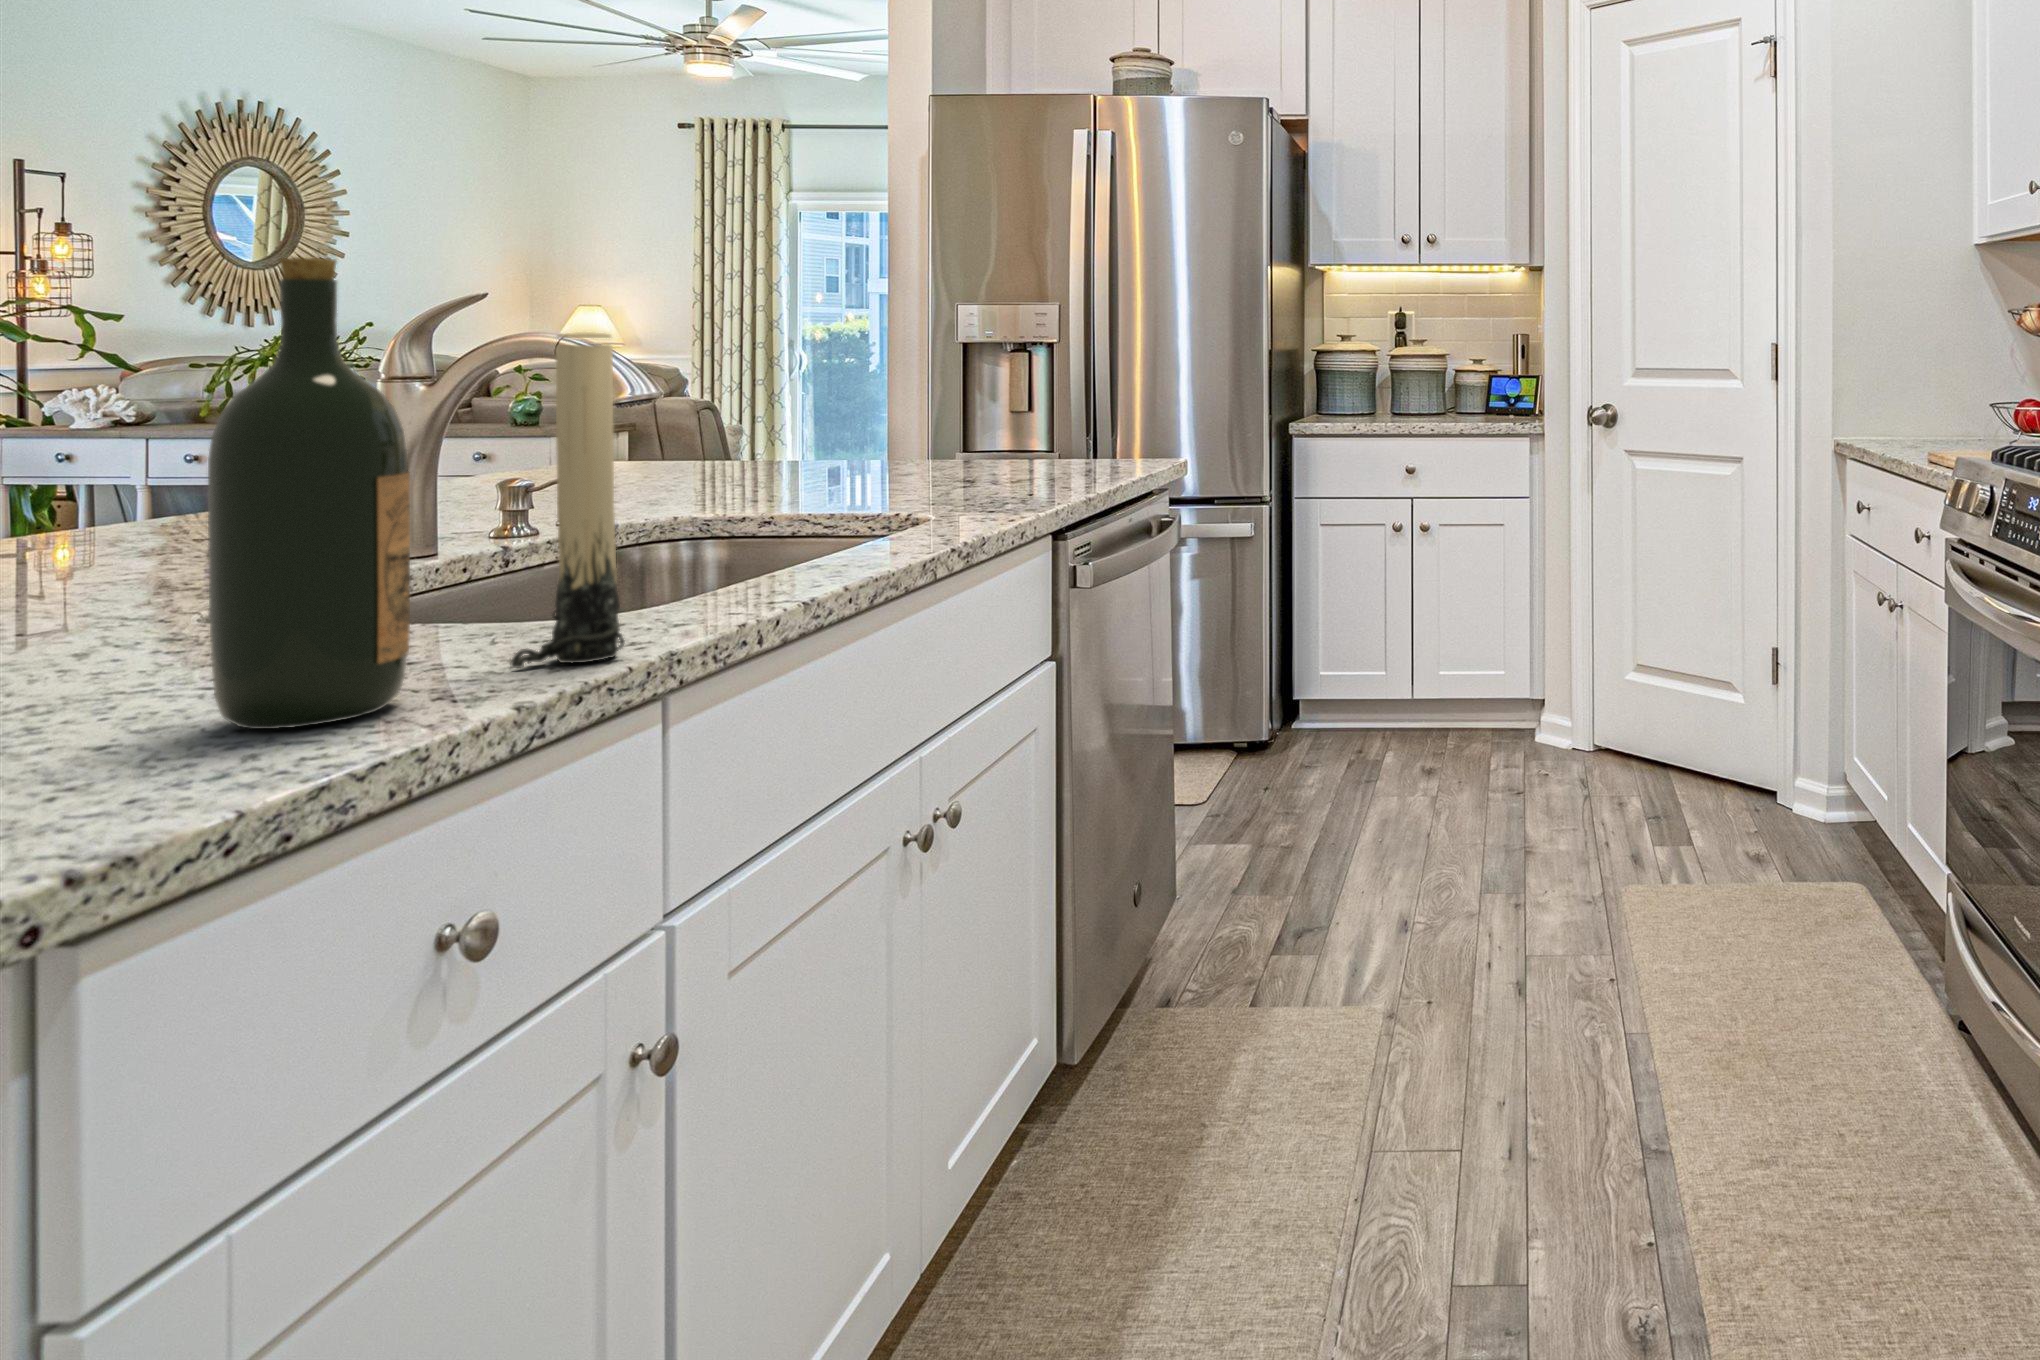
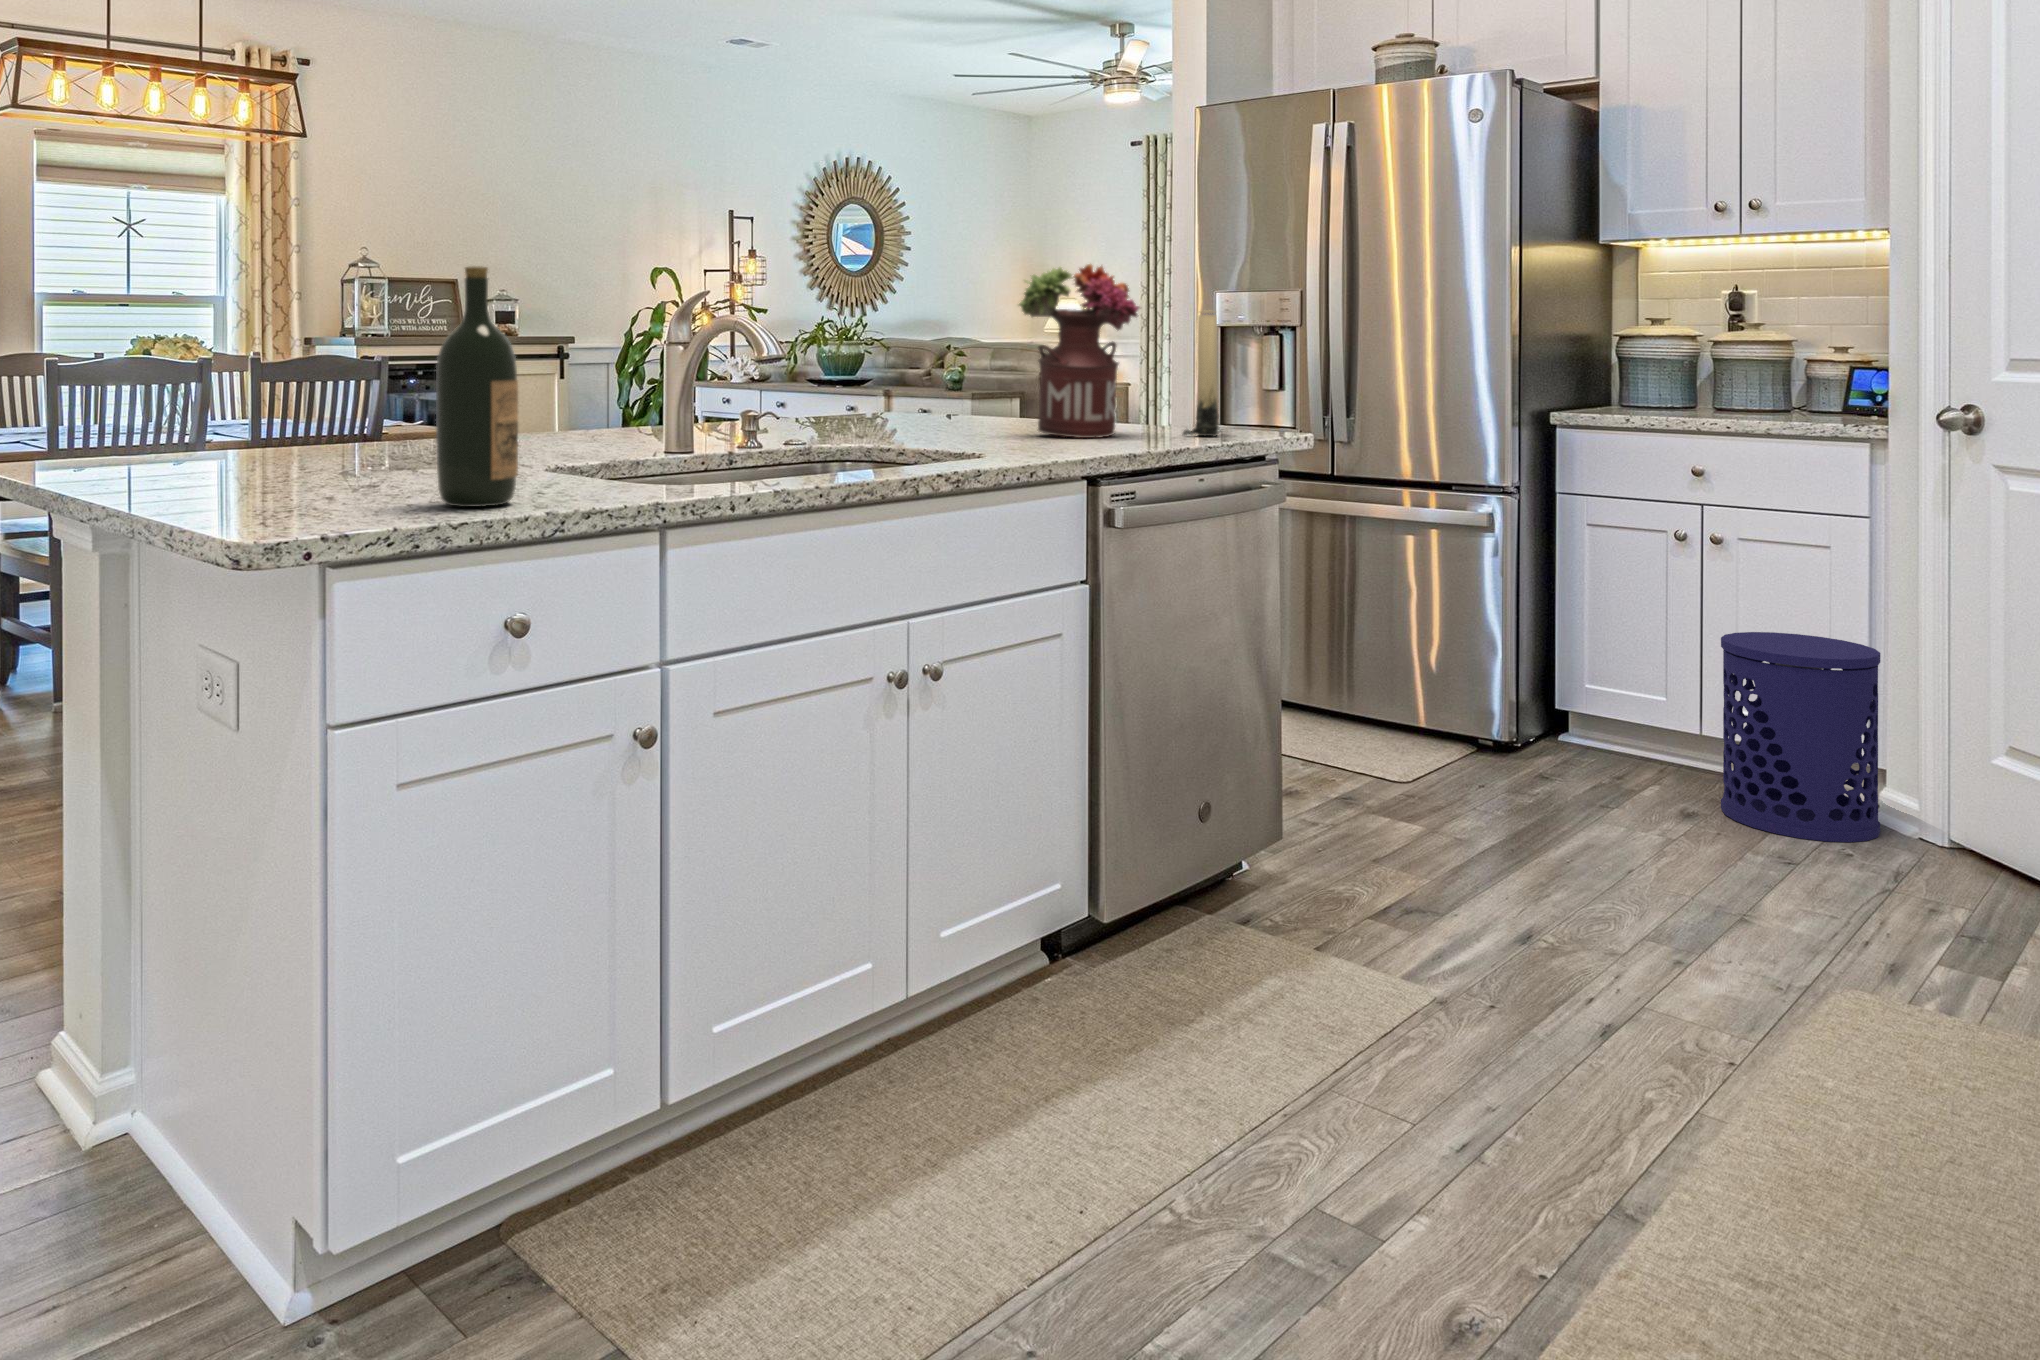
flower arrangement: none [880,273,1038,485] -> present [1019,264,1140,438]
candle: present [510,332,624,668] -> present [1183,310,1219,436]
waste bin: none [1445,601,1554,775] -> present [1721,632,1880,842]

